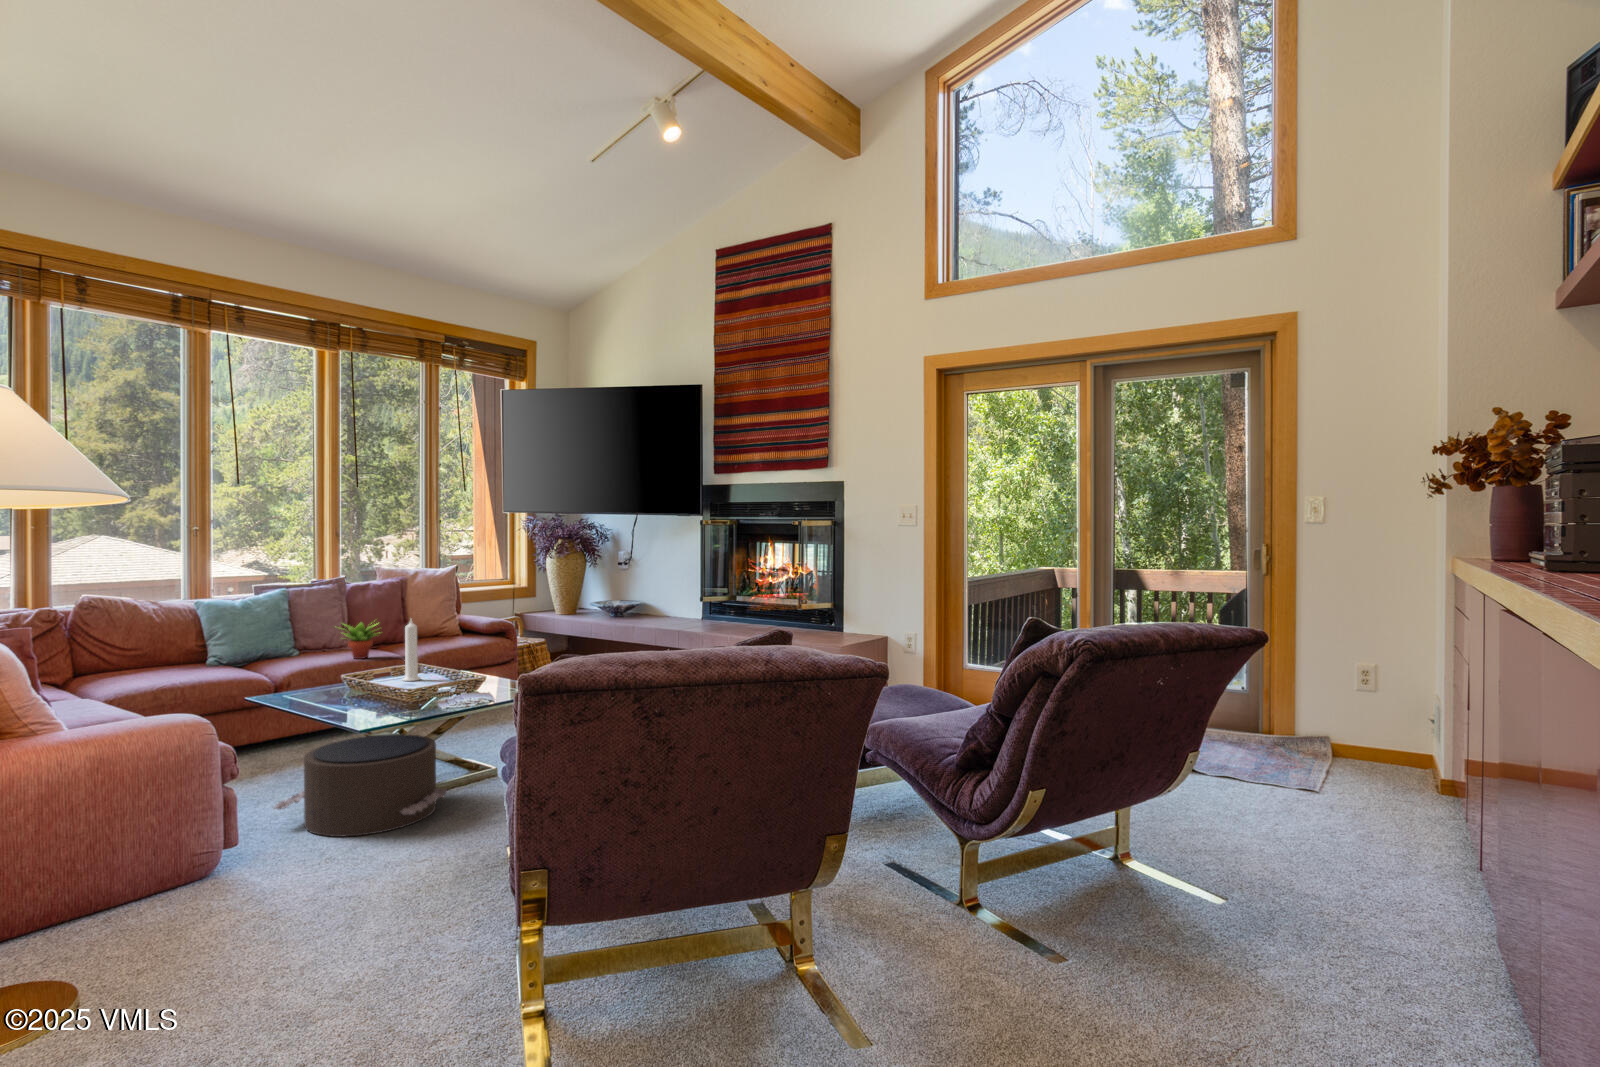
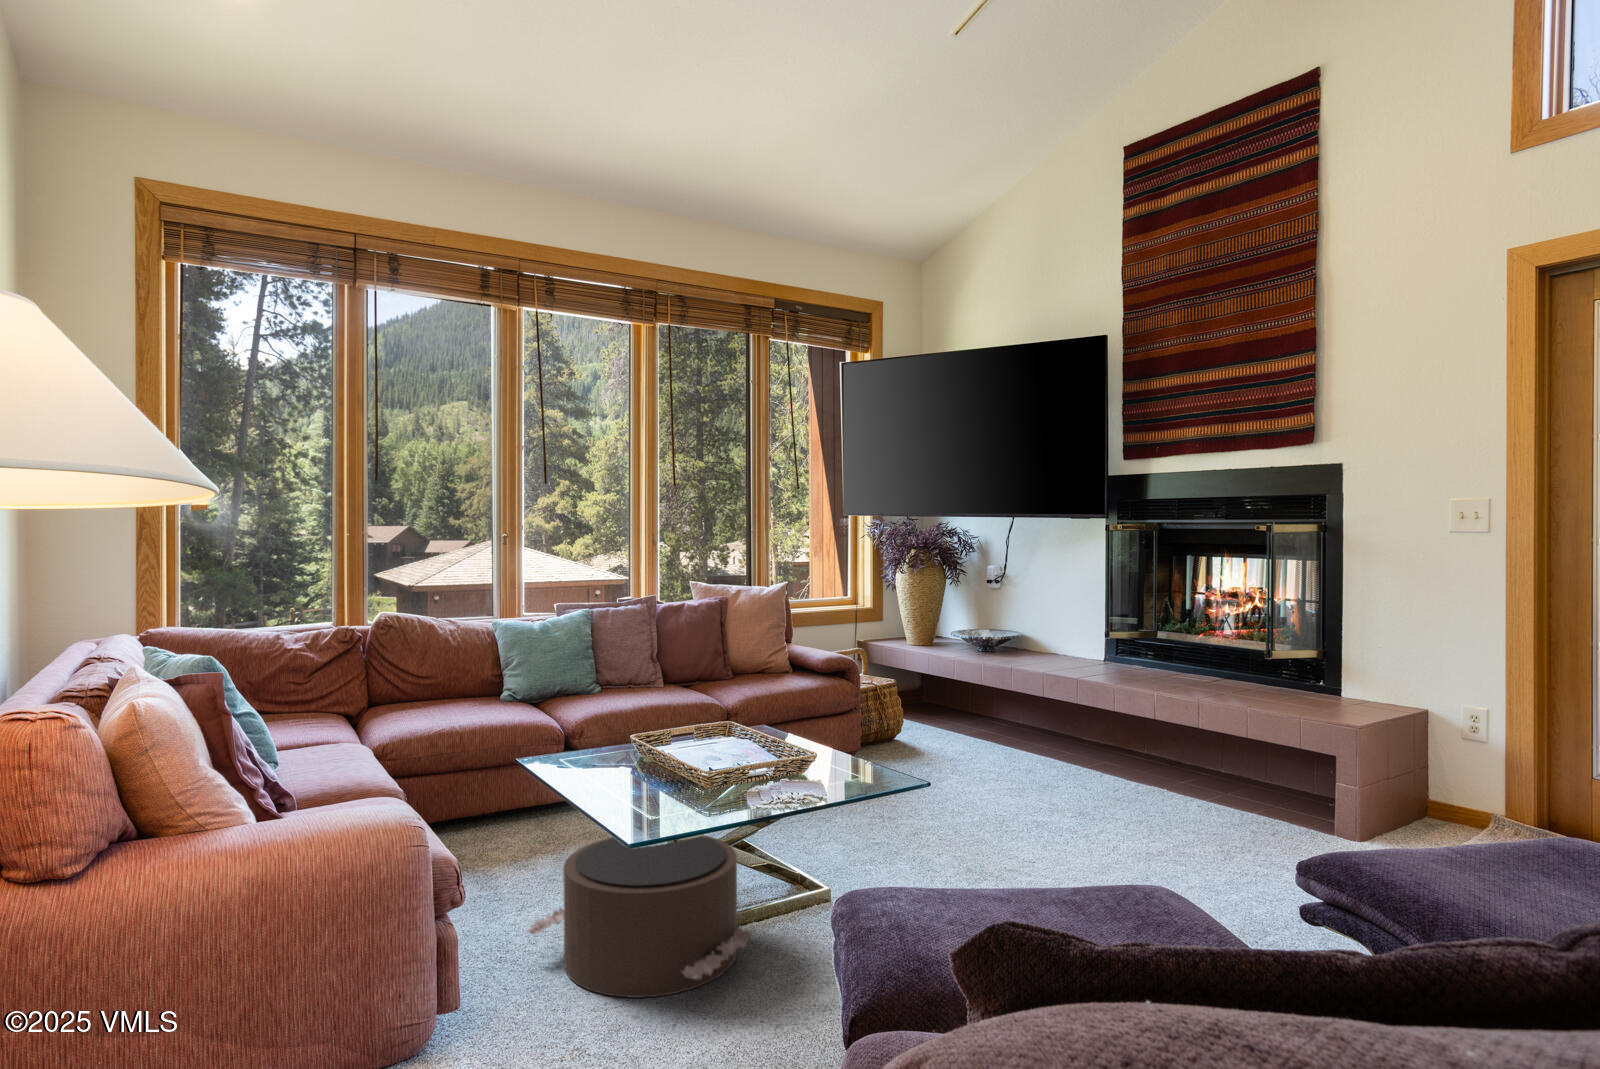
candle: present [402,619,421,681] -> none [702,663,726,751]
succulent plant: present [335,622,376,659] -> none [636,651,692,703]

